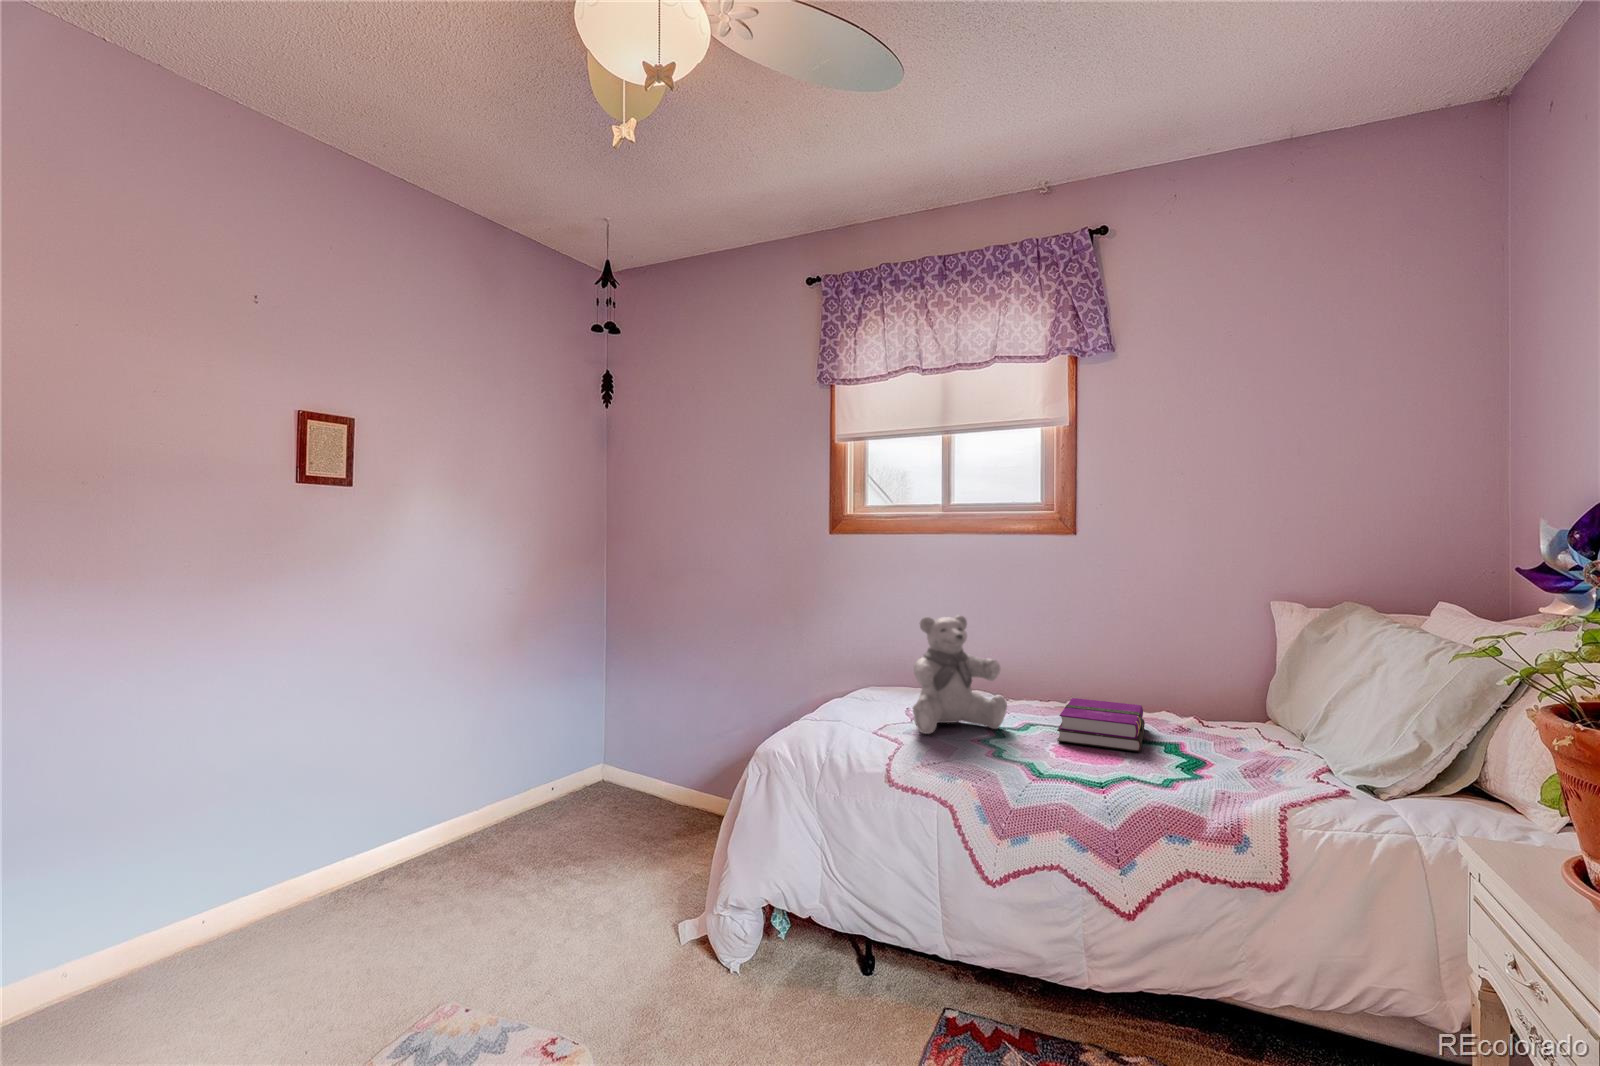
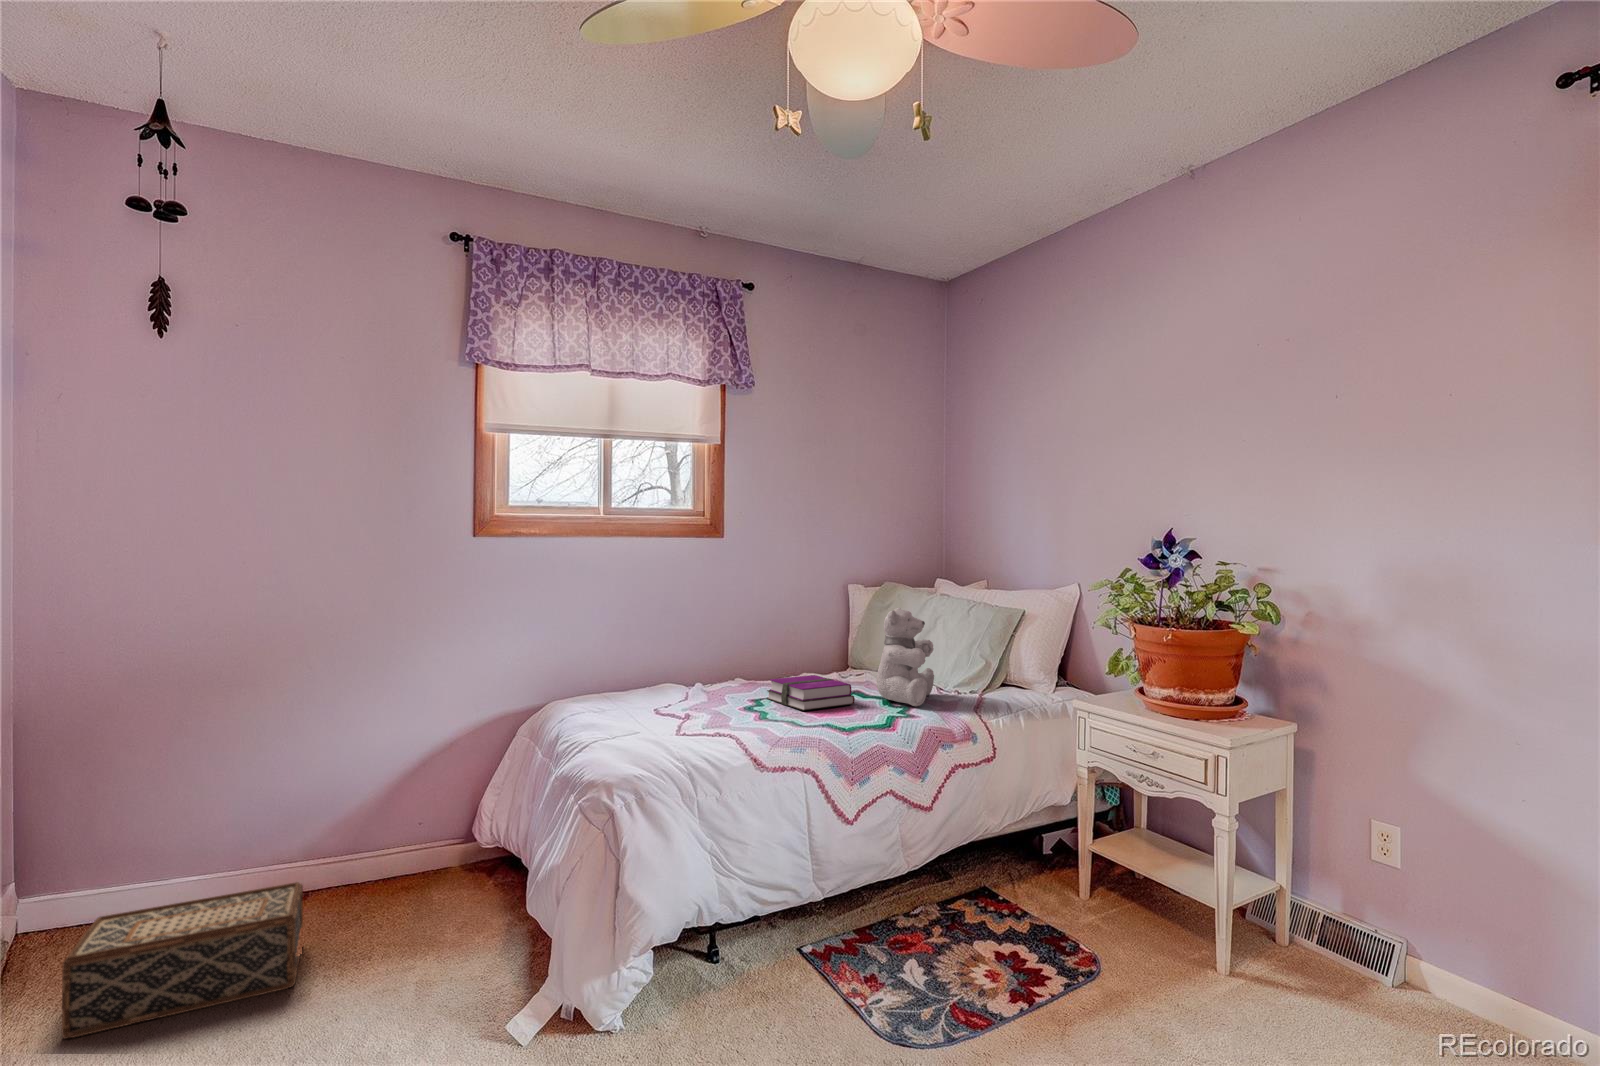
teddy bear: present [913,615,1007,734] -> present [876,608,934,706]
woven basket: none [591,750,716,831] -> present [62,882,303,1039]

